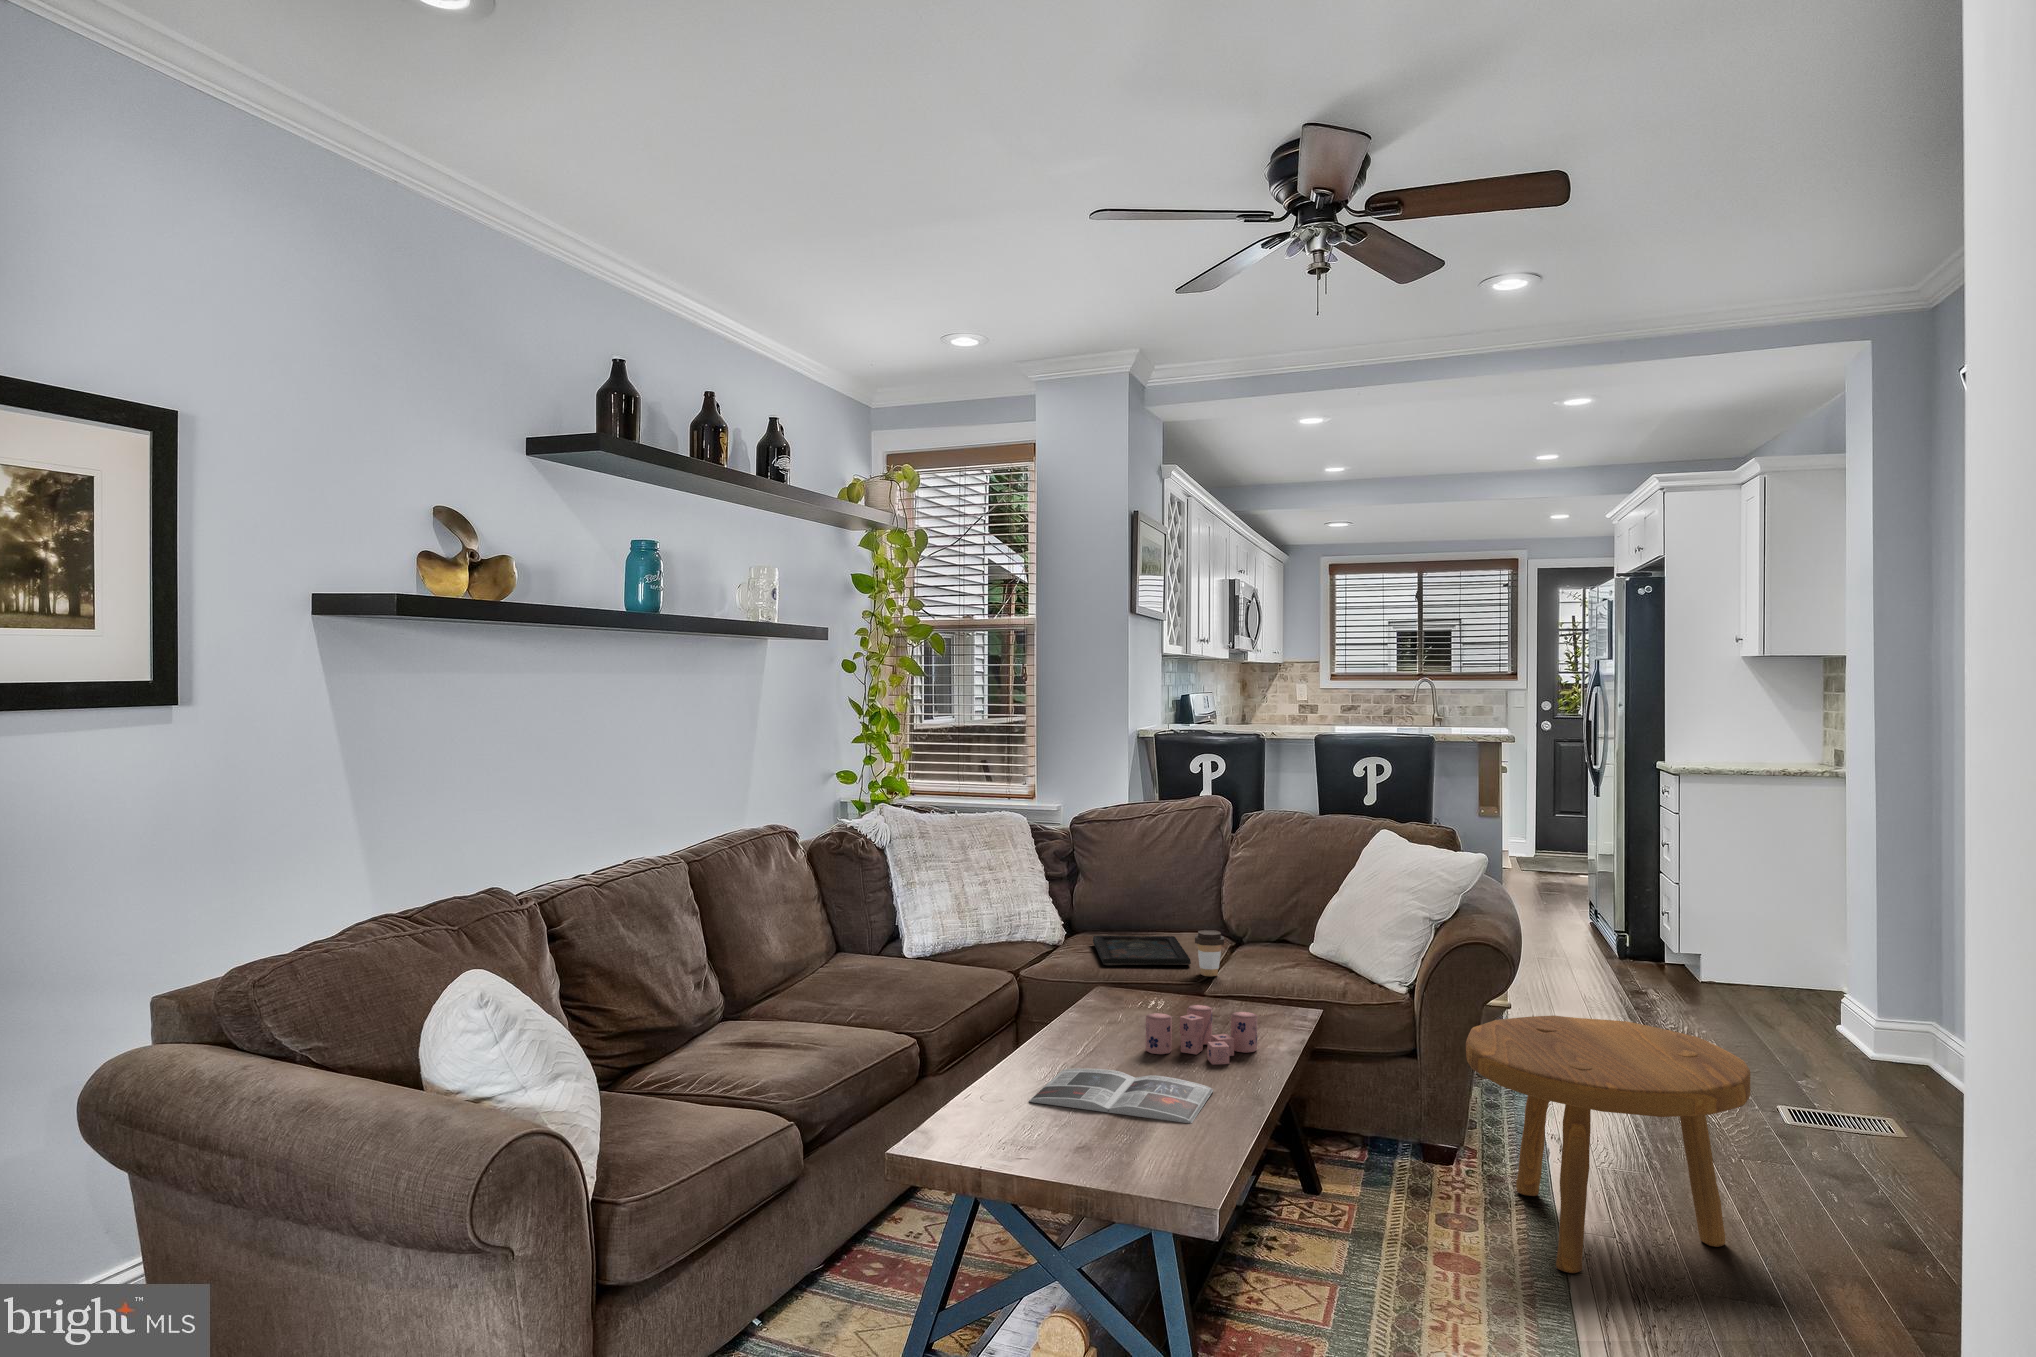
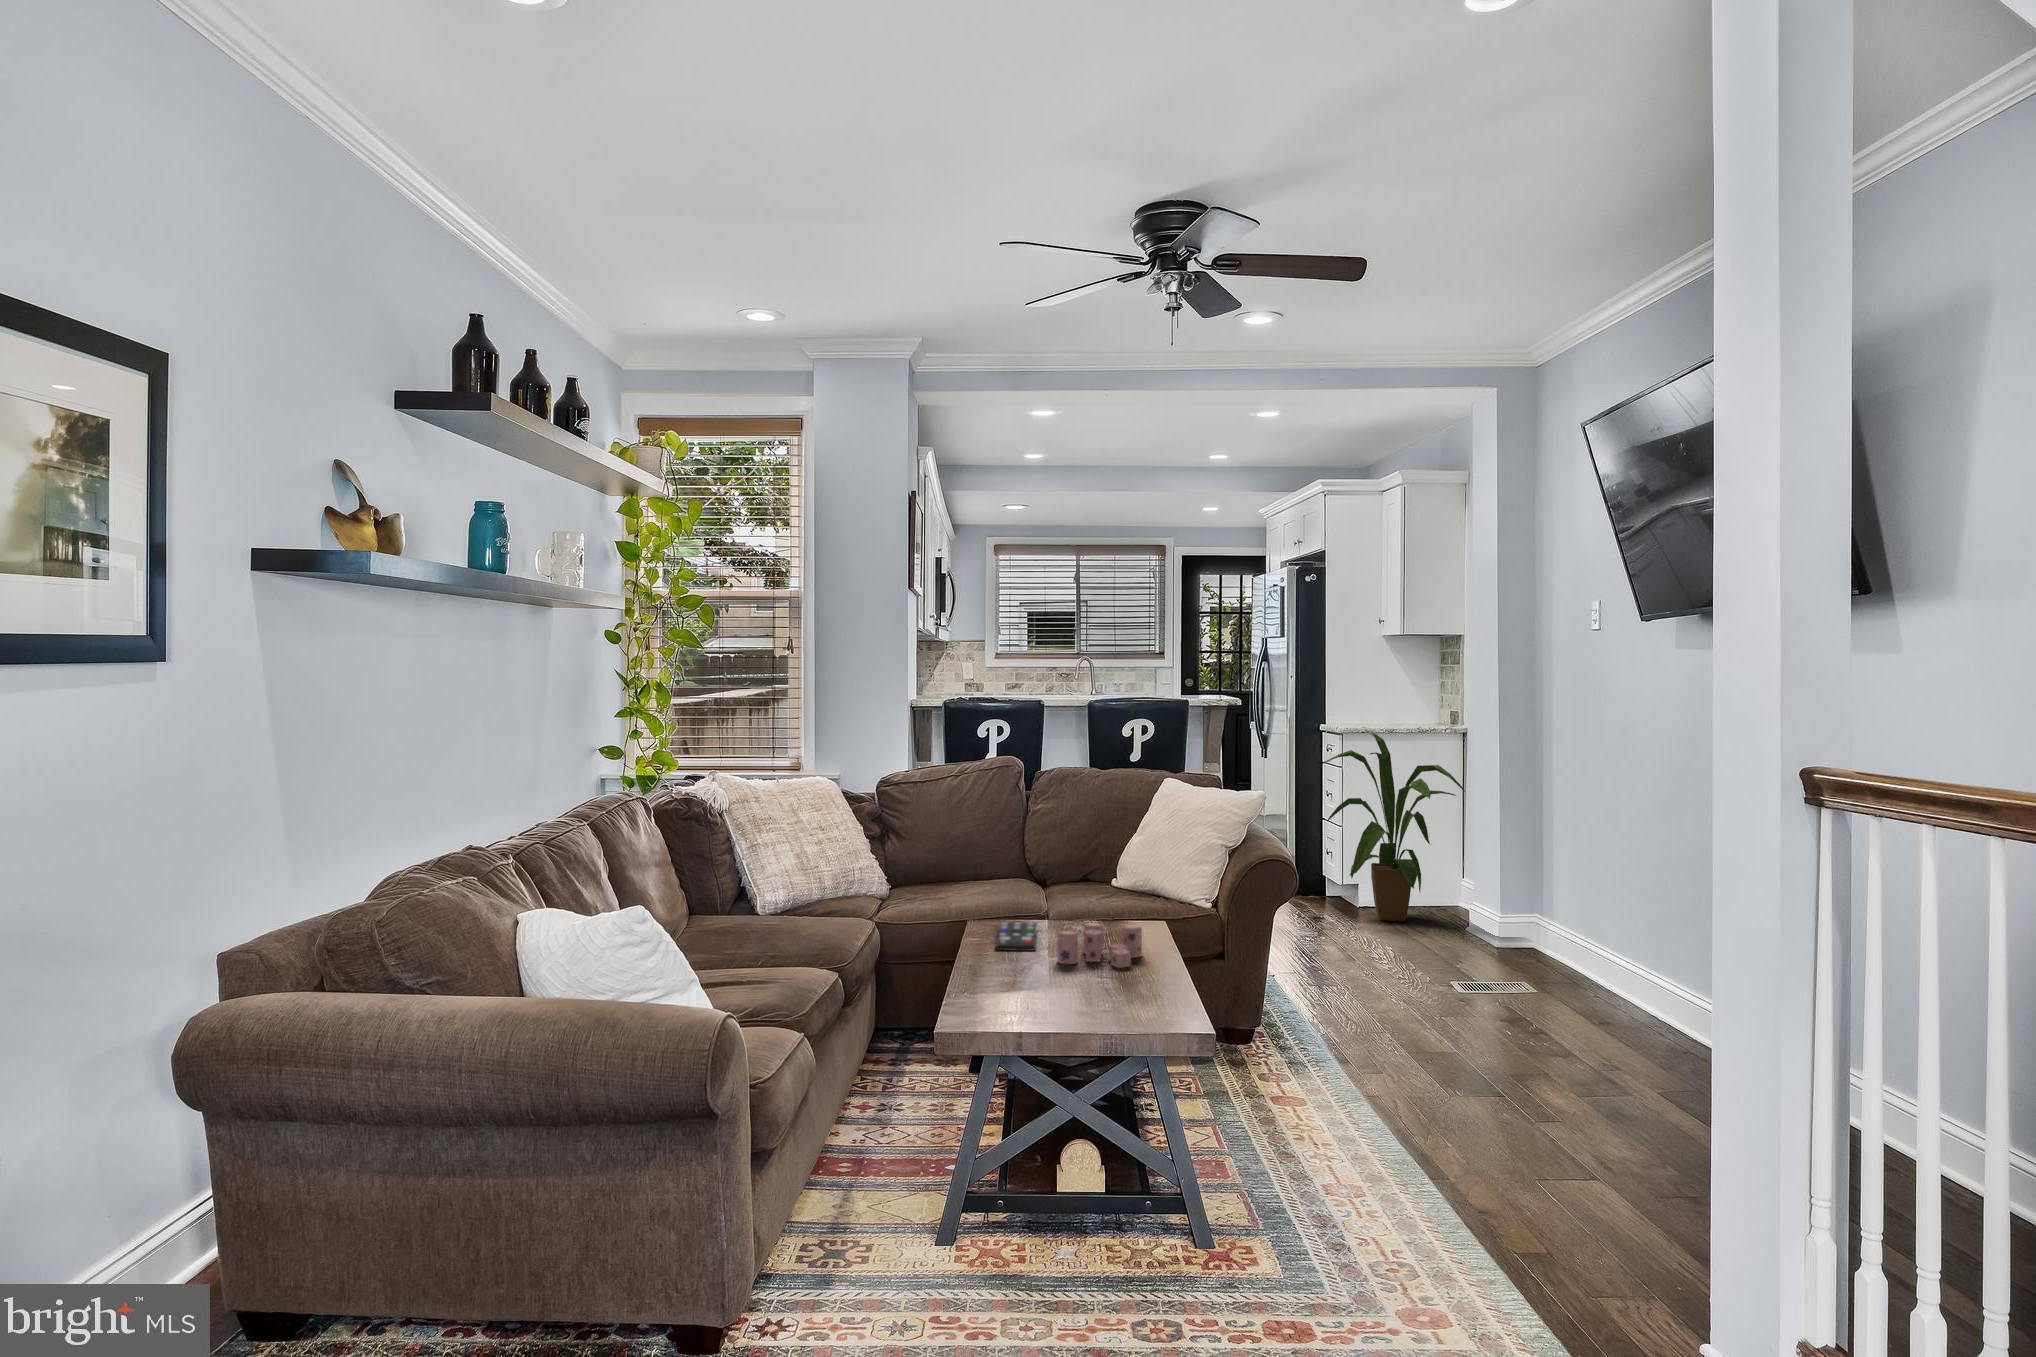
house plant: none [1639,773,1838,1022] -> present [1322,731,1465,921]
coffee cup: present [1195,930,1224,976] -> none [1038,868,1065,906]
tray: present [1093,936,1191,965] -> none [932,877,1031,903]
remote control: none [1090,992,1164,1033] -> present [996,922,1037,951]
footstool: present [1466,1016,1750,1273] -> none [1277,916,1484,1104]
magazine: present [1029,1068,1213,1123] -> none [1003,977,1143,1009]

